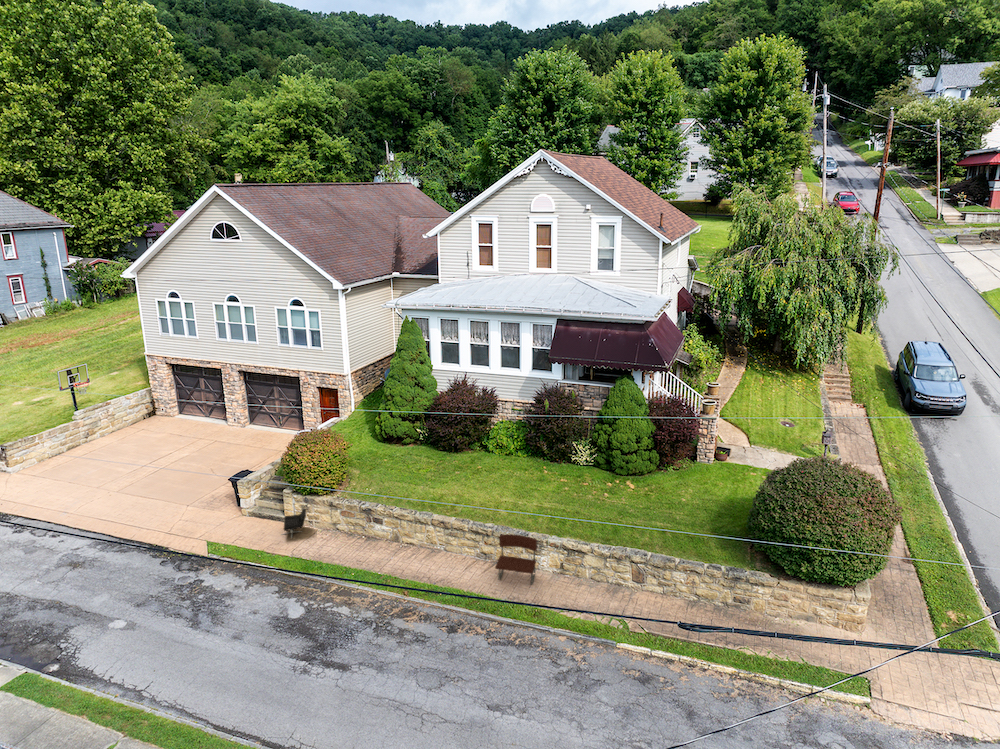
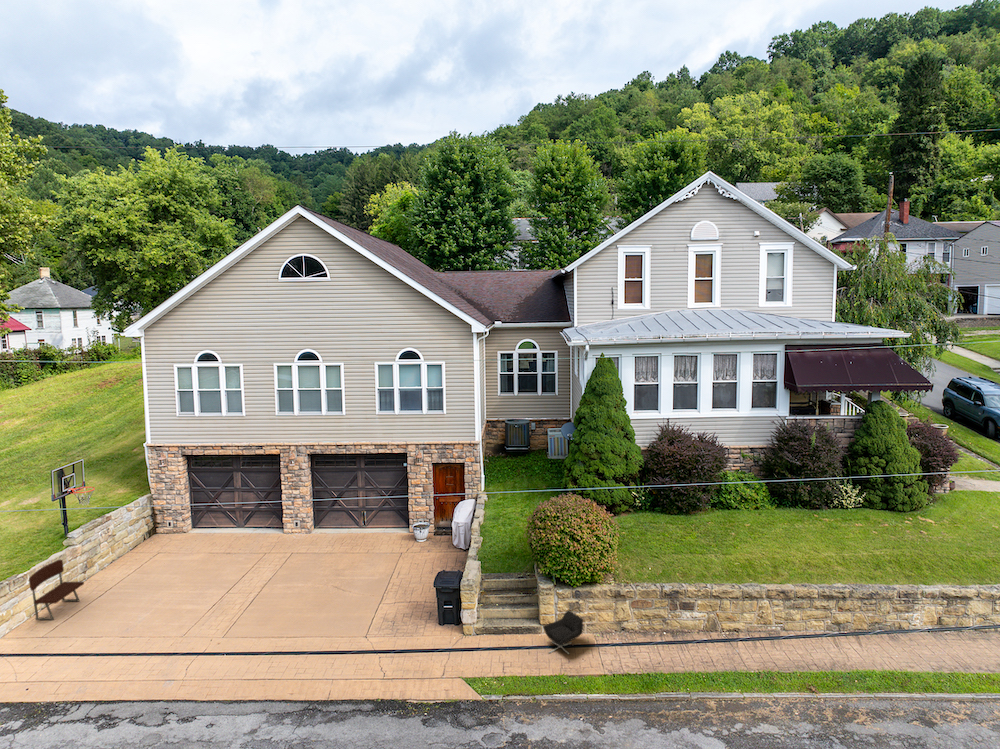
bench: present [495,535,537,585] -> present [29,560,84,620]

